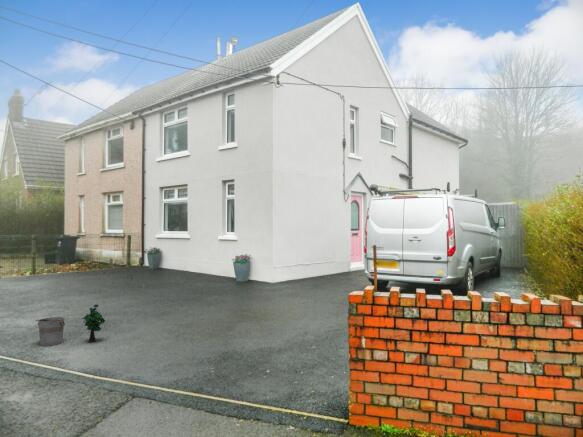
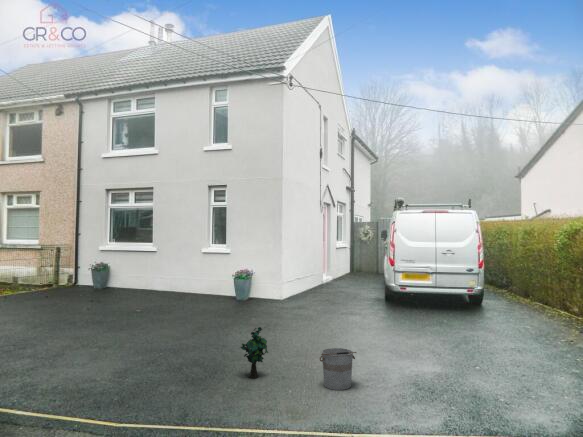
bucket: present [36,317,65,346] -> present [320,348,356,390]

